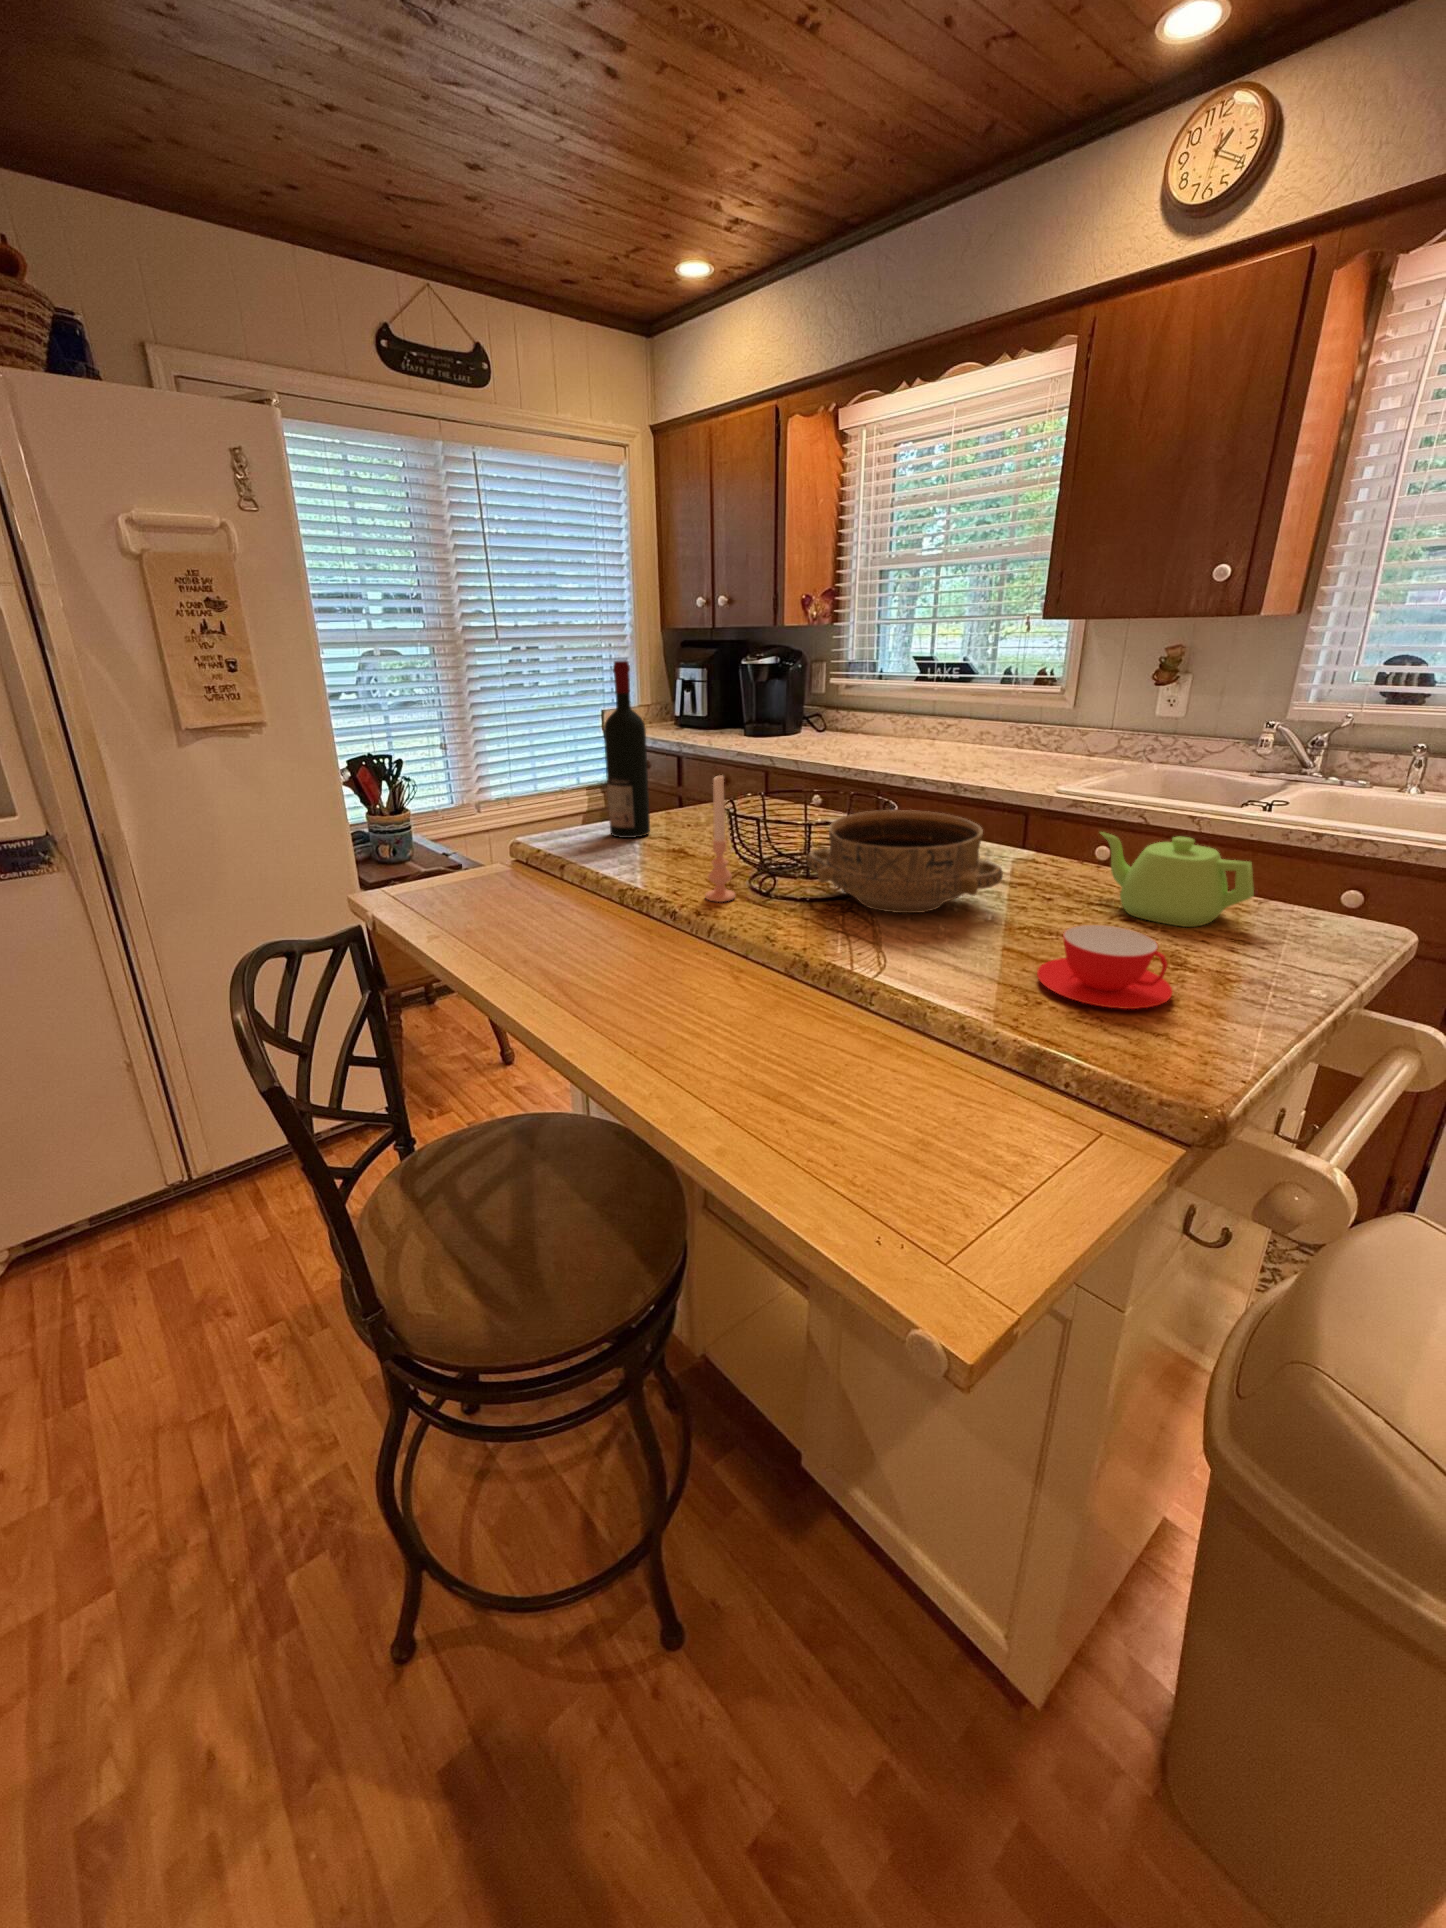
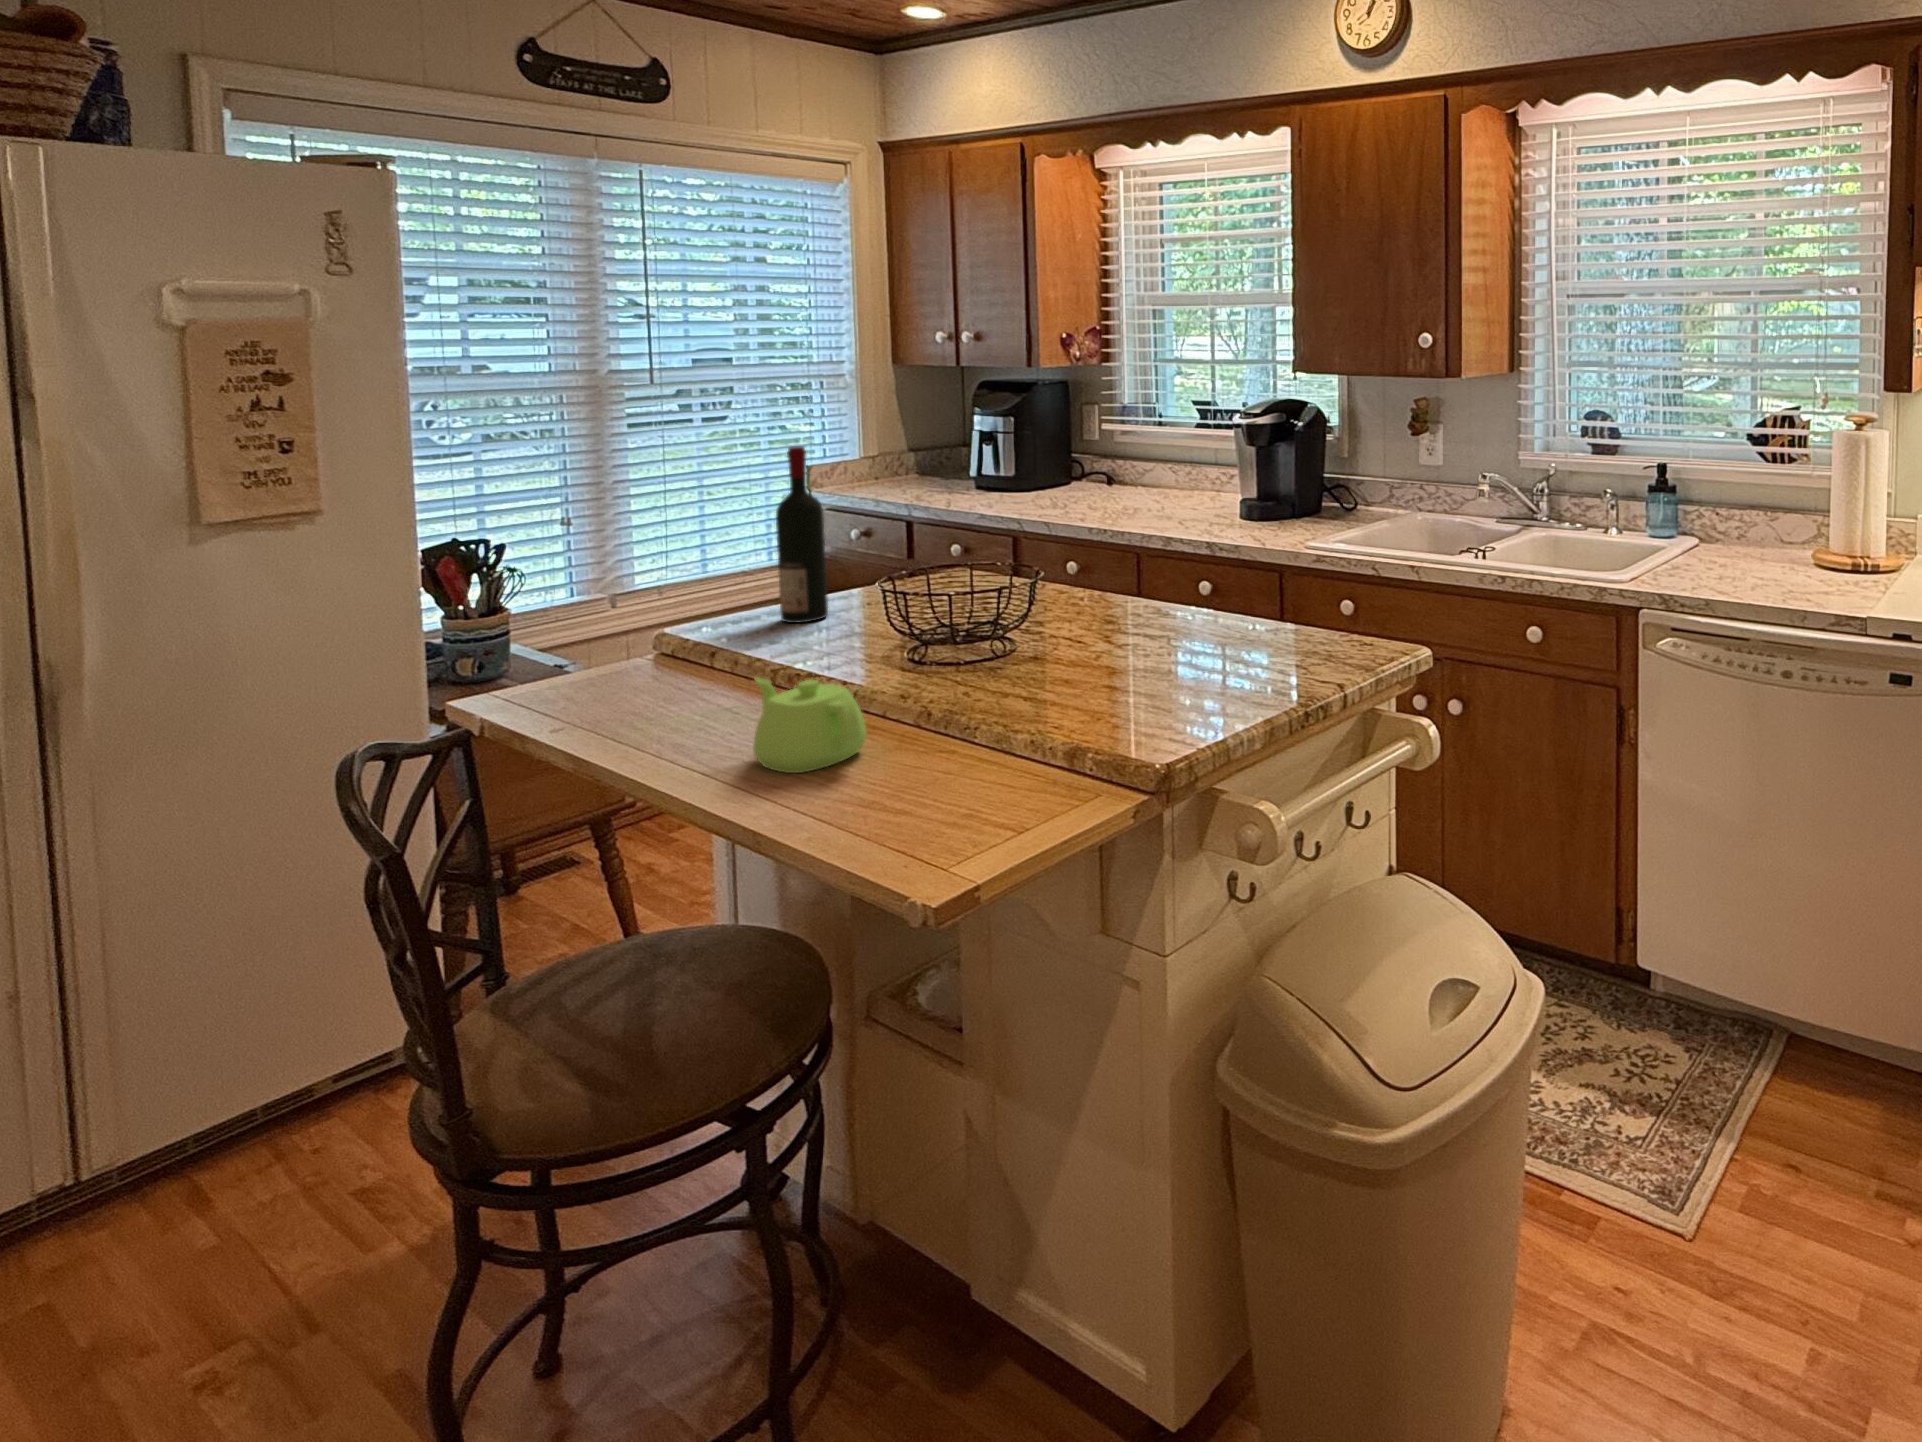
candle: present [705,775,735,902] -> none [862,558,893,674]
ceramic bowl: present [807,810,1003,913] -> none [963,579,1131,669]
teapot: present [1100,832,1254,927] -> present [753,678,867,773]
teacup: present [1037,925,1172,1009] -> none [1112,660,1206,718]

